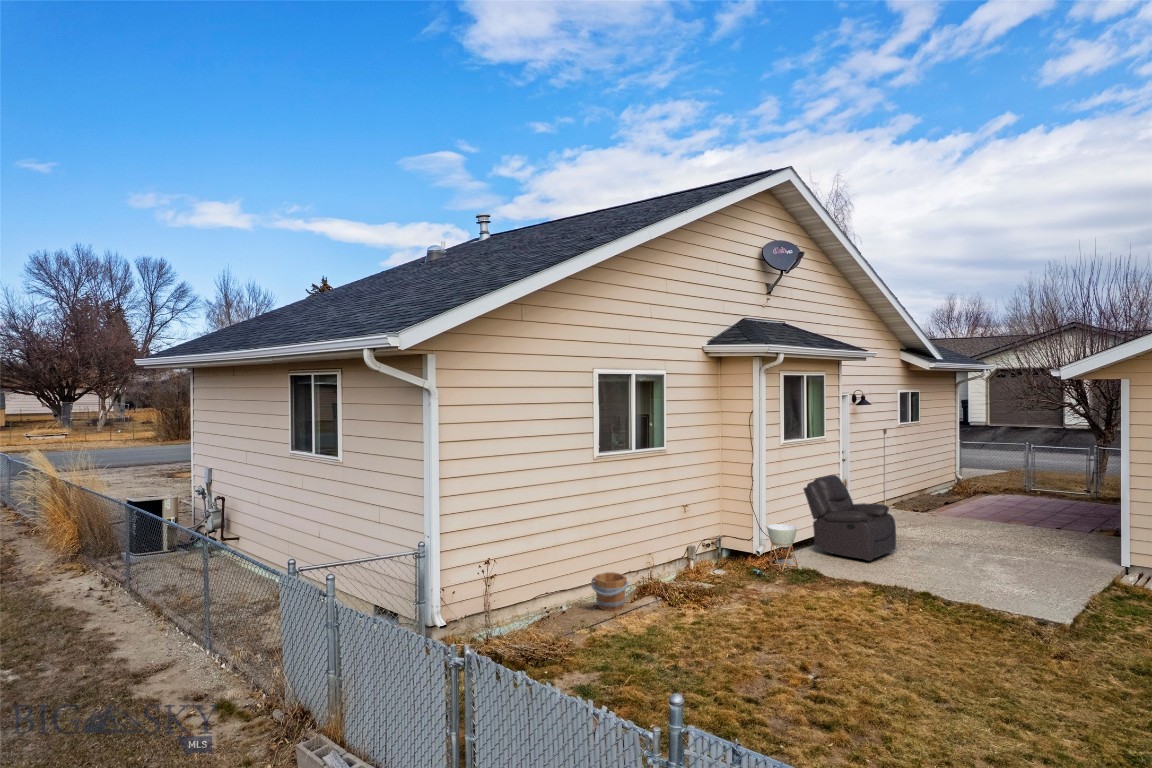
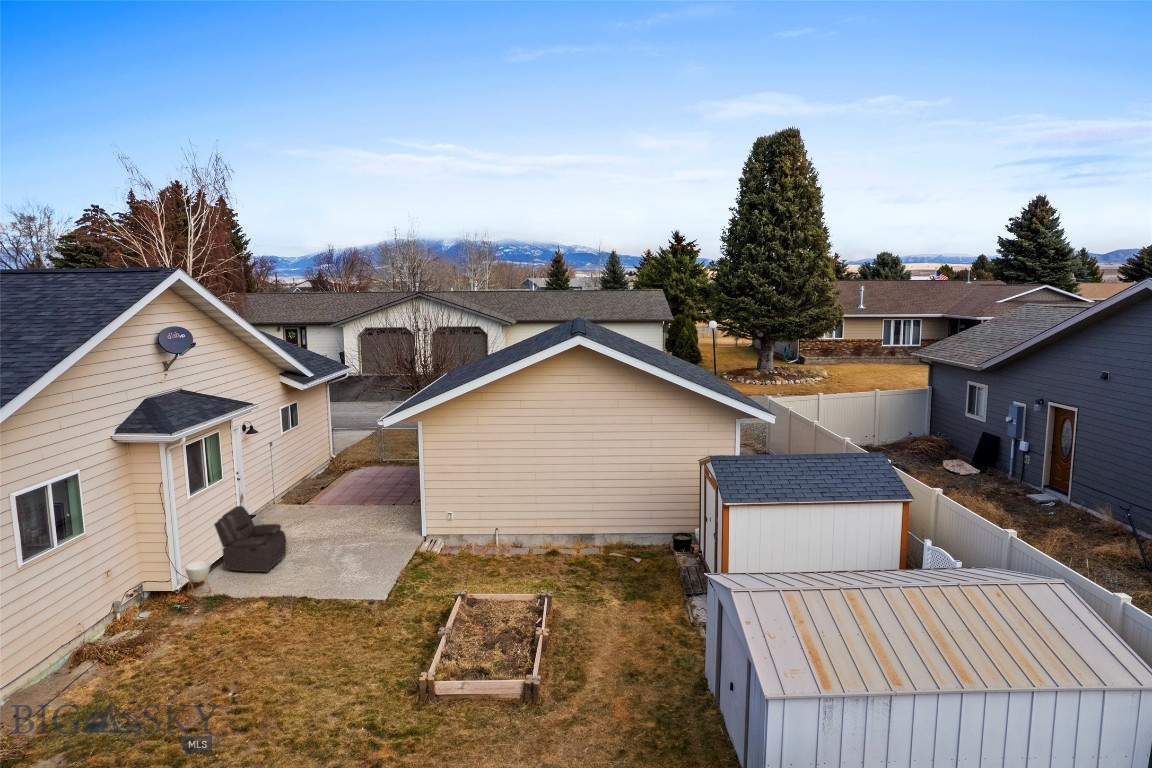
bucket: present [591,572,629,611] -> none [25,655,67,692]

